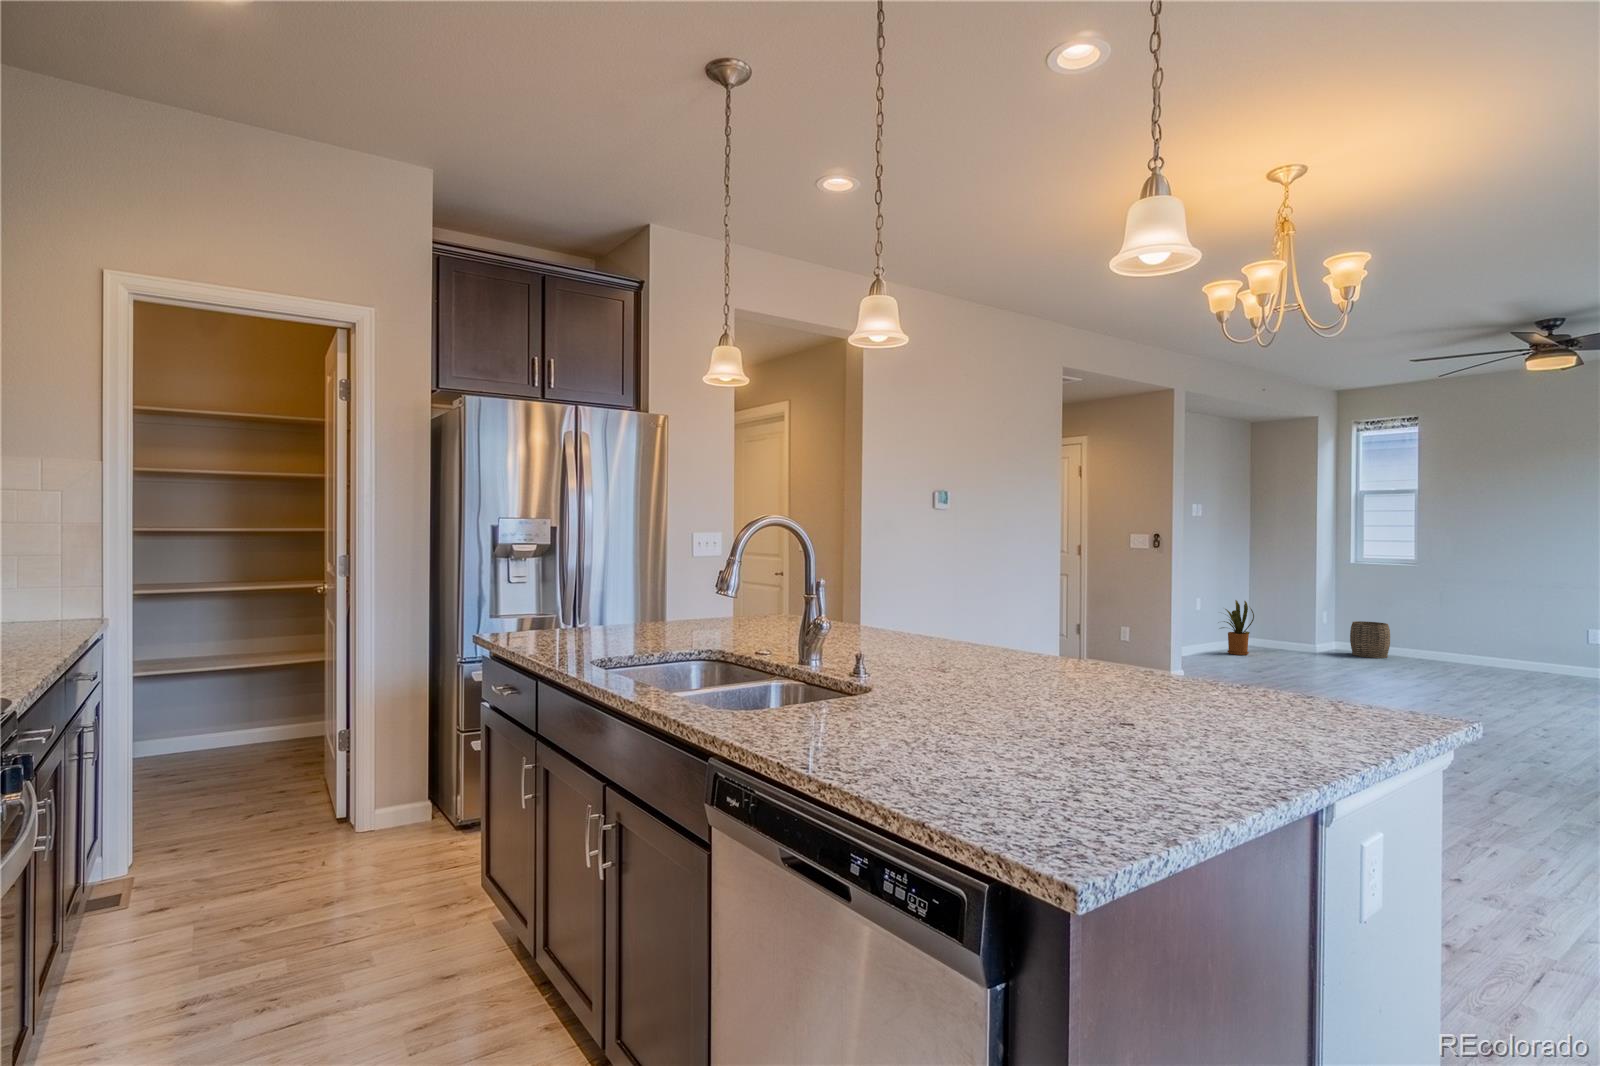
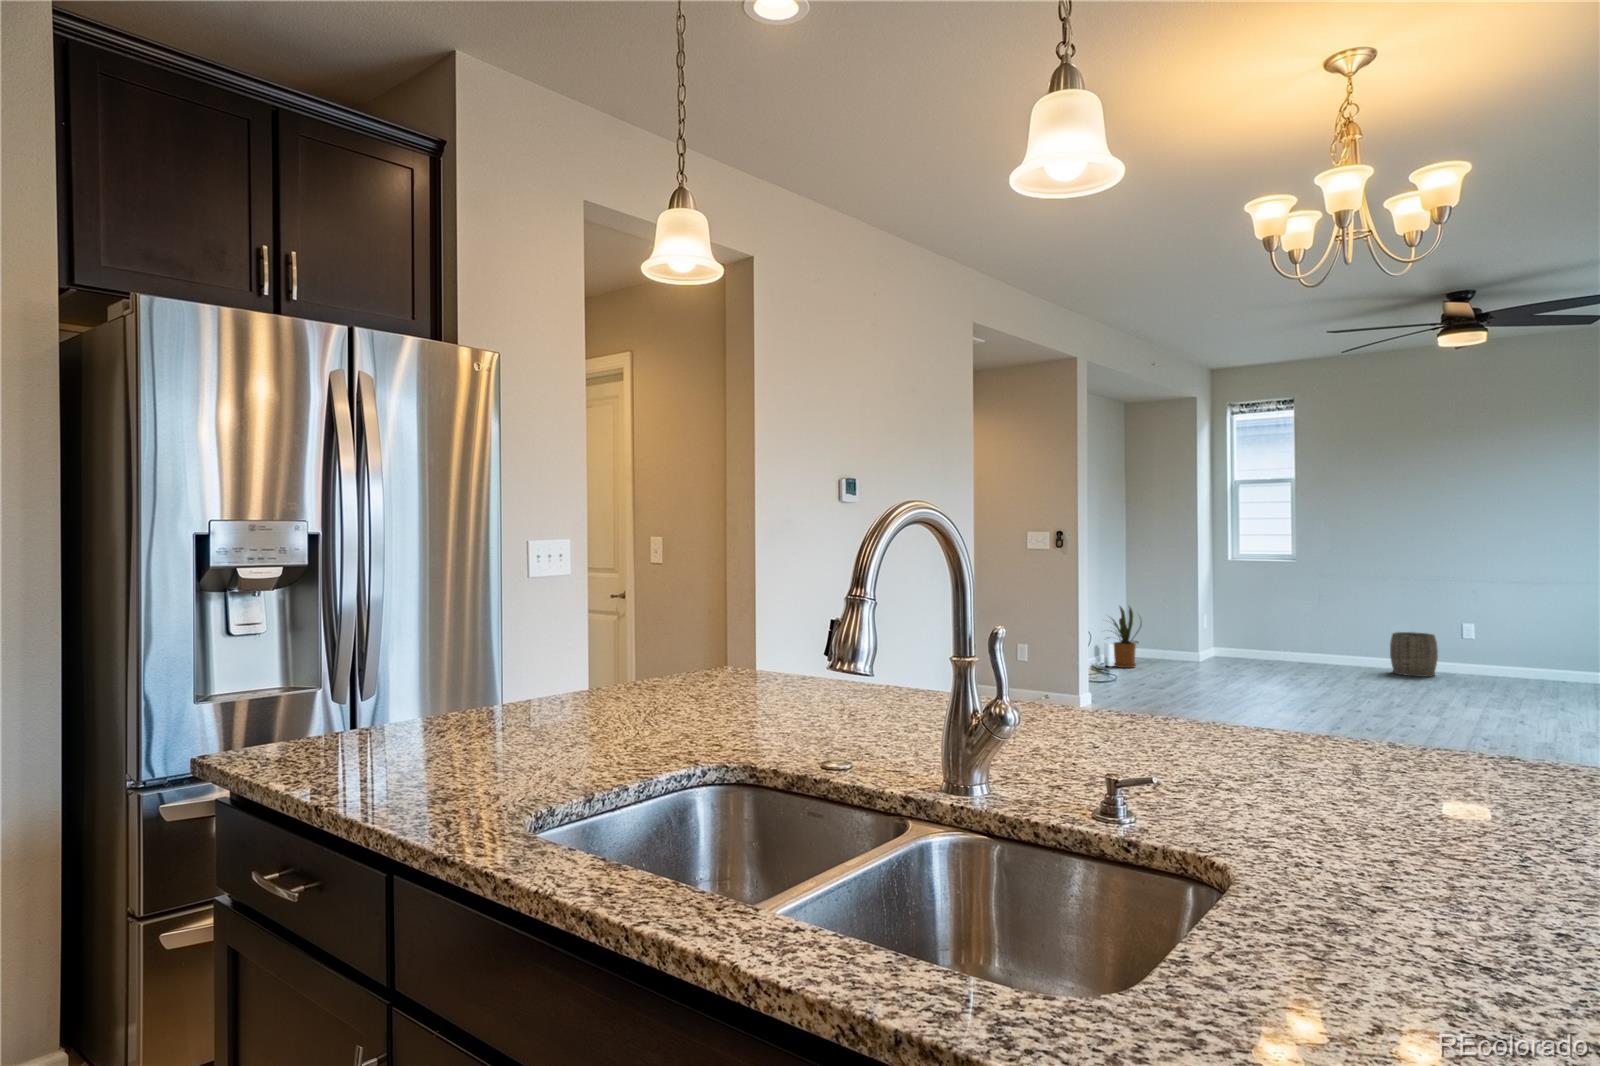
woven basket: present [1350,621,1390,658] -> present [1390,632,1438,677]

